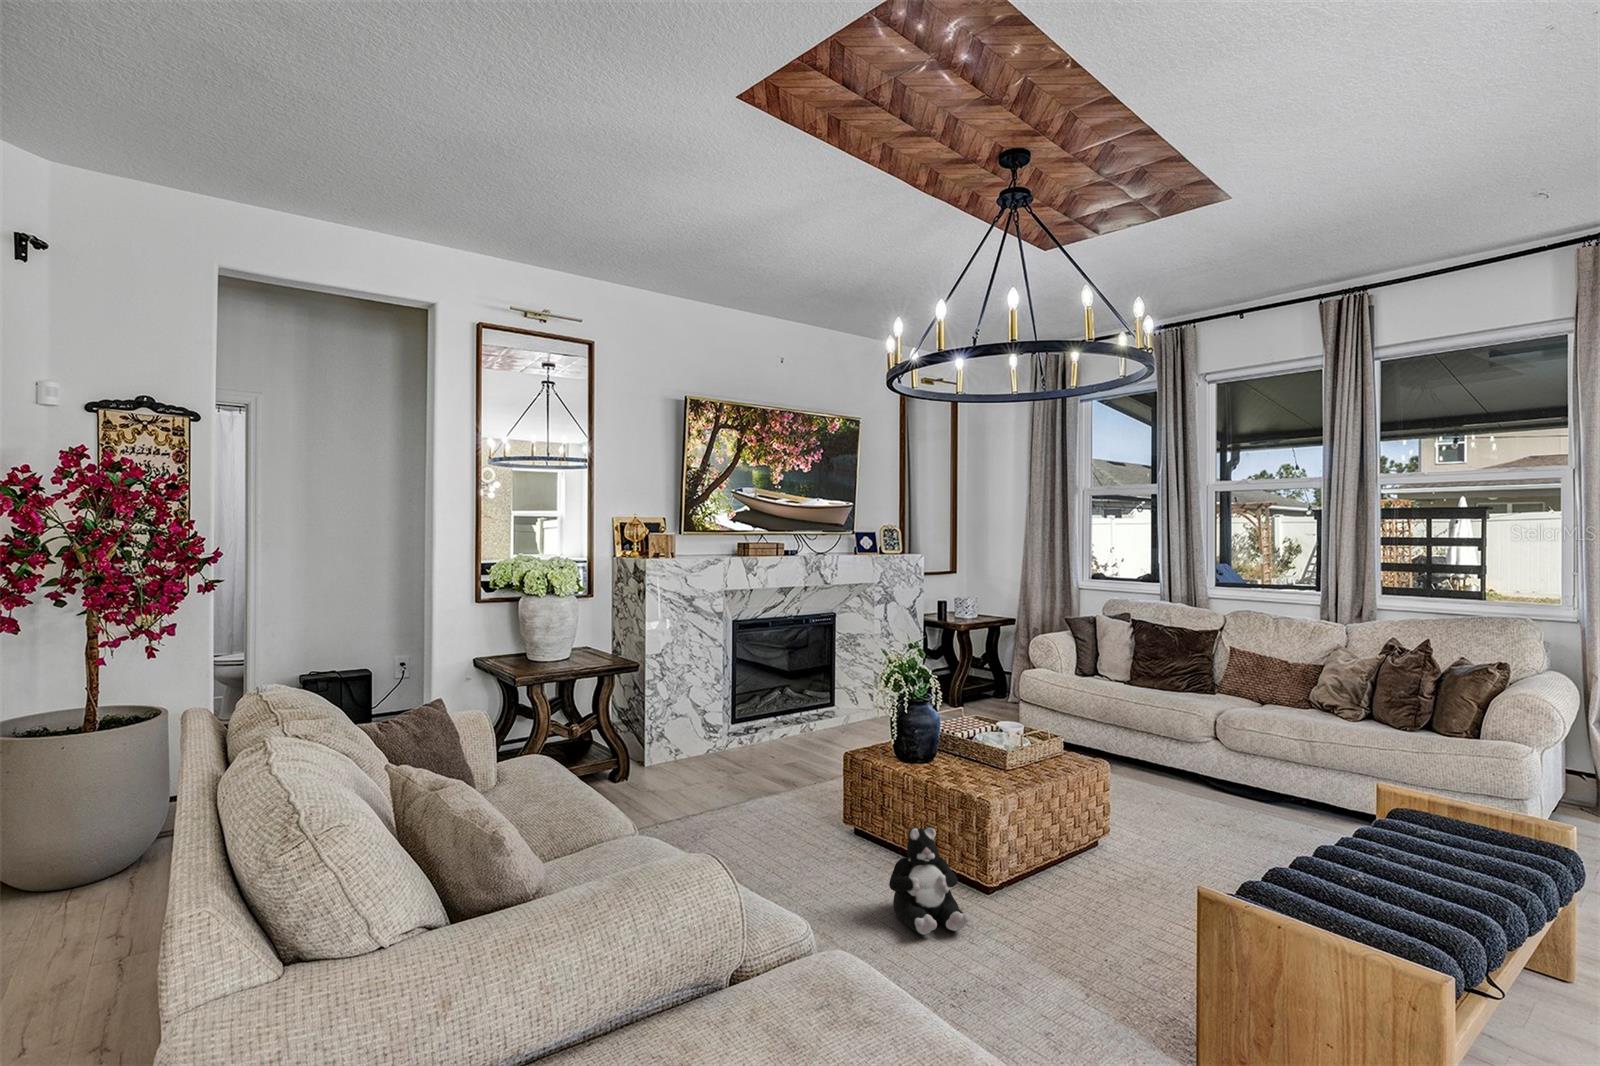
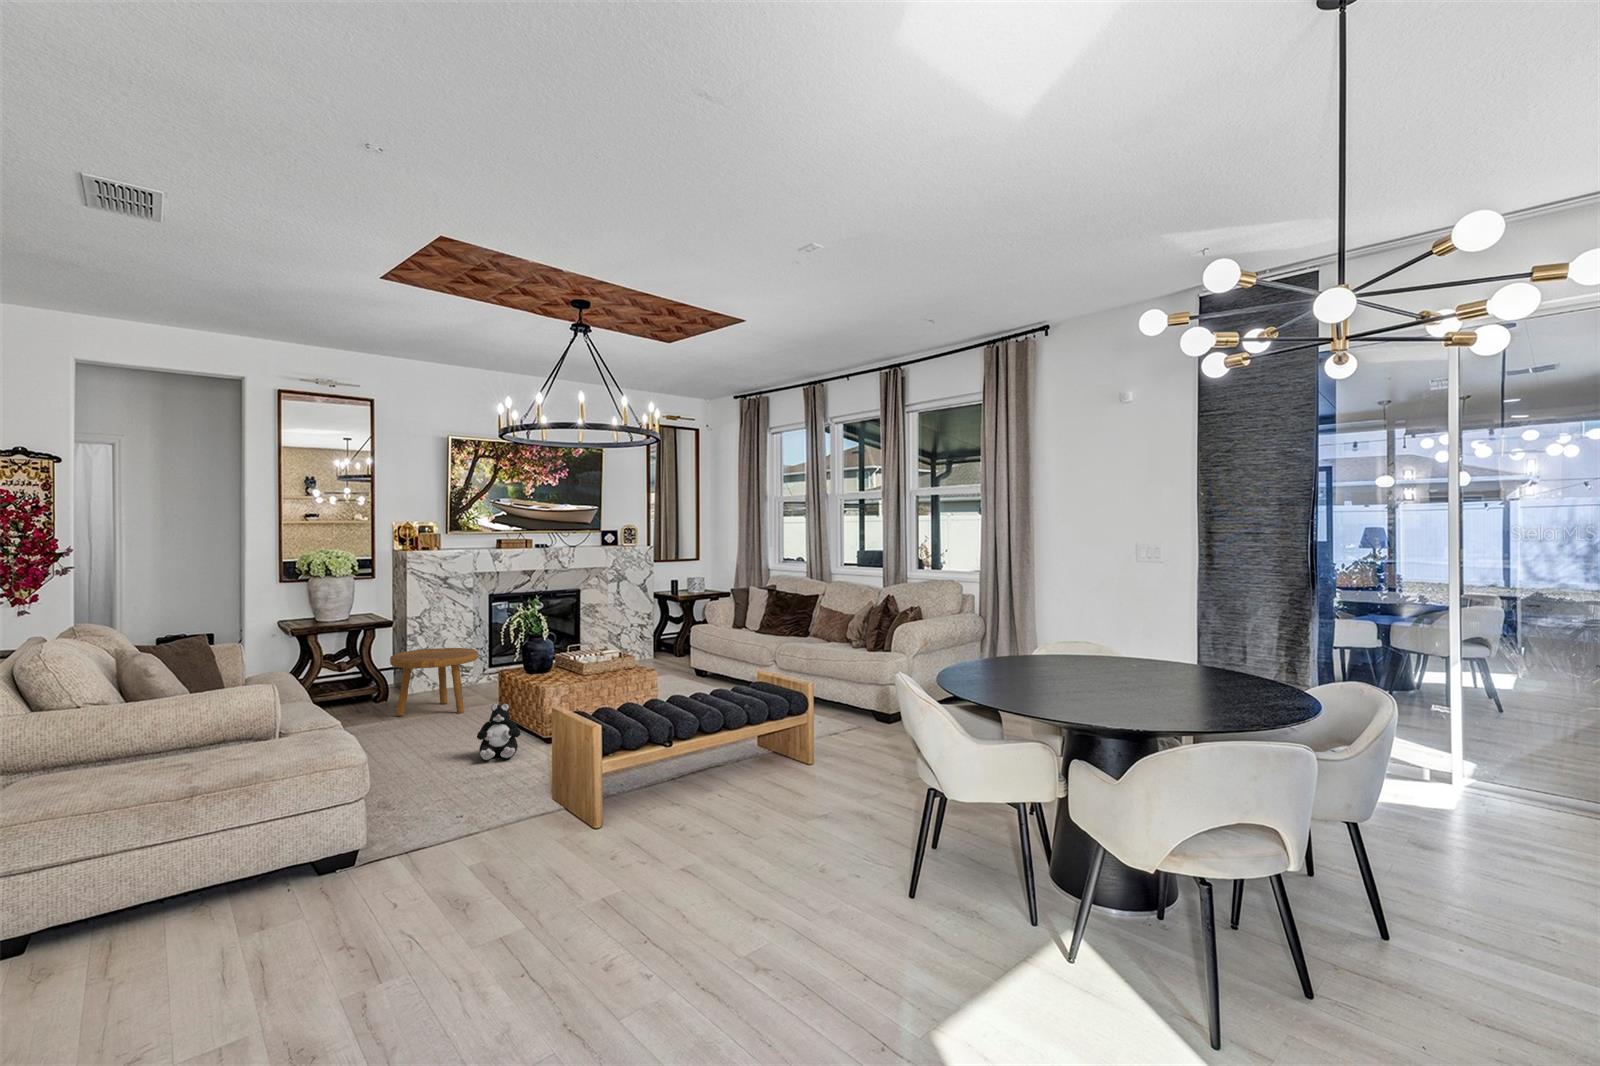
footstool: none [653,703,773,811] -> present [390,648,478,716]

